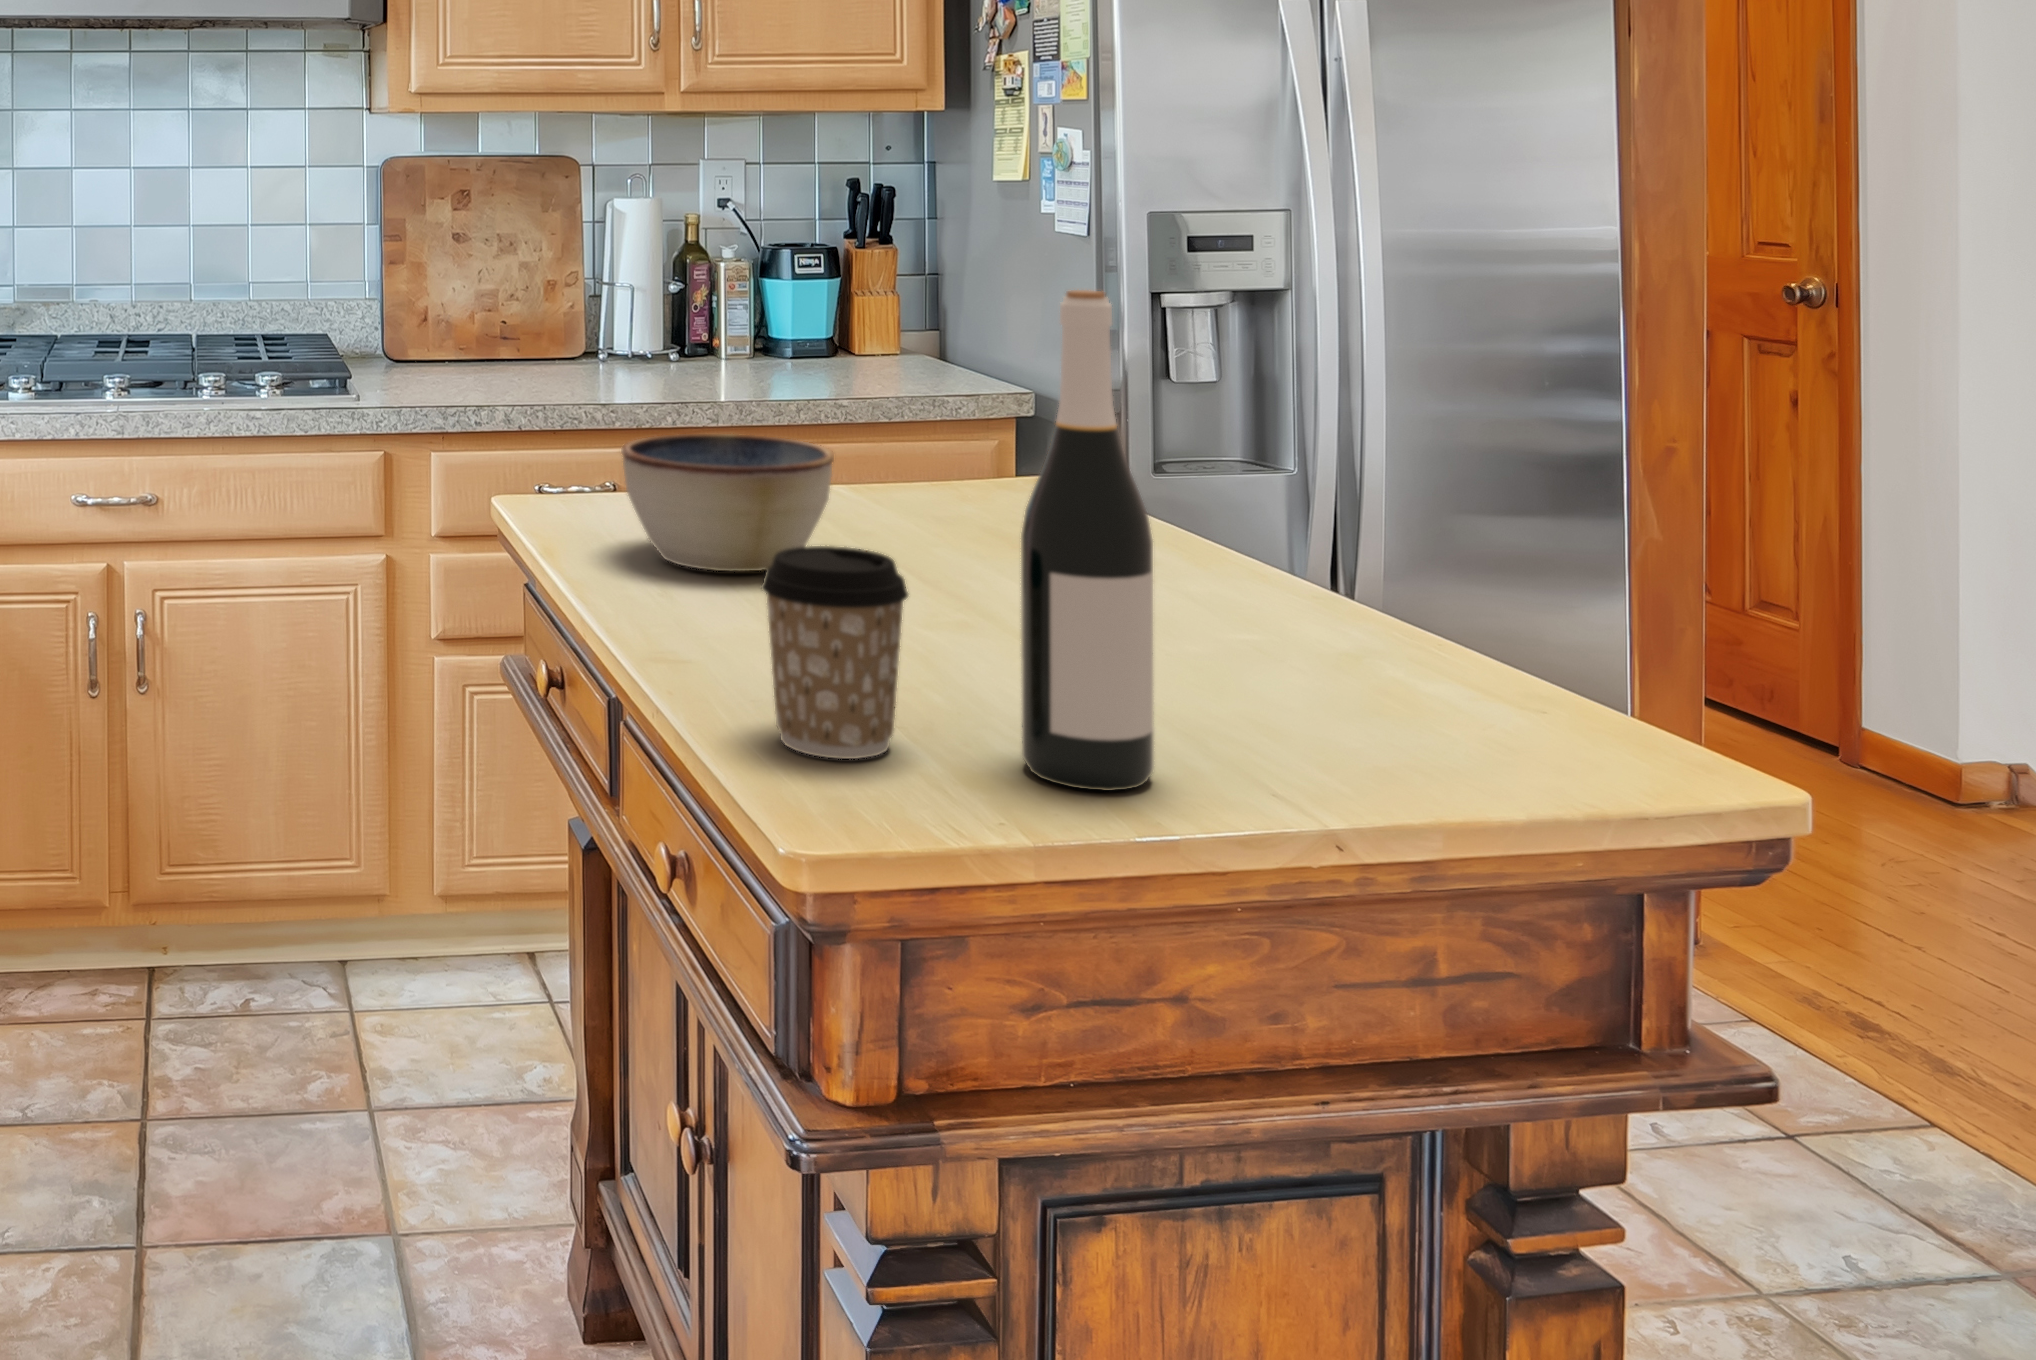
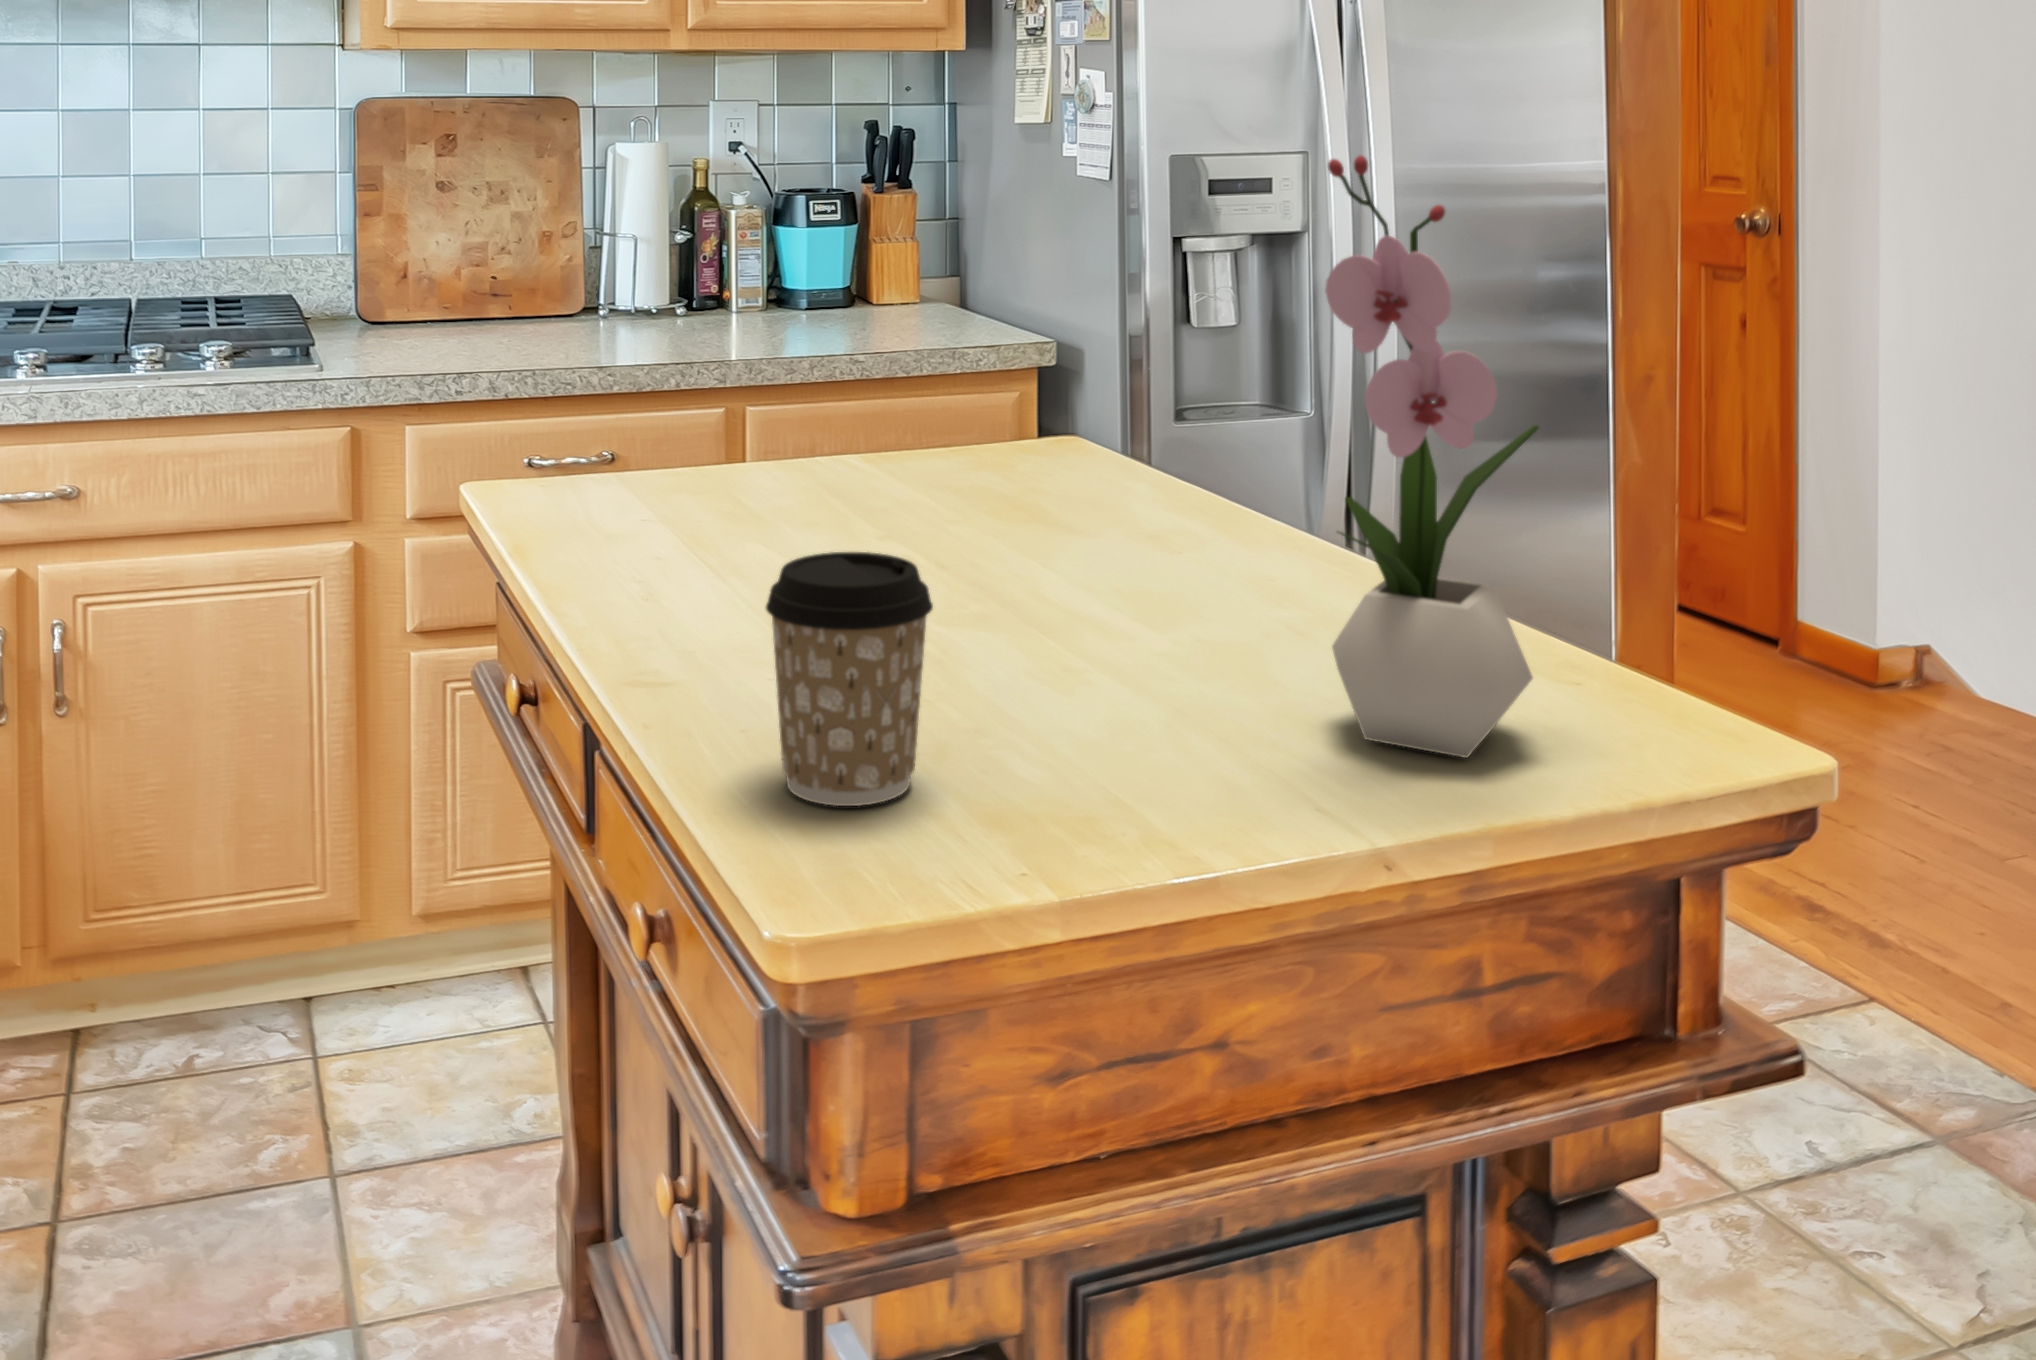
flower arrangement: none [1280,208,1508,770] -> present [1325,156,1539,758]
wine bottle: present [1021,290,1154,791] -> none [1056,251,1198,821]
bowl: present [621,434,834,571] -> none [612,406,847,564]

